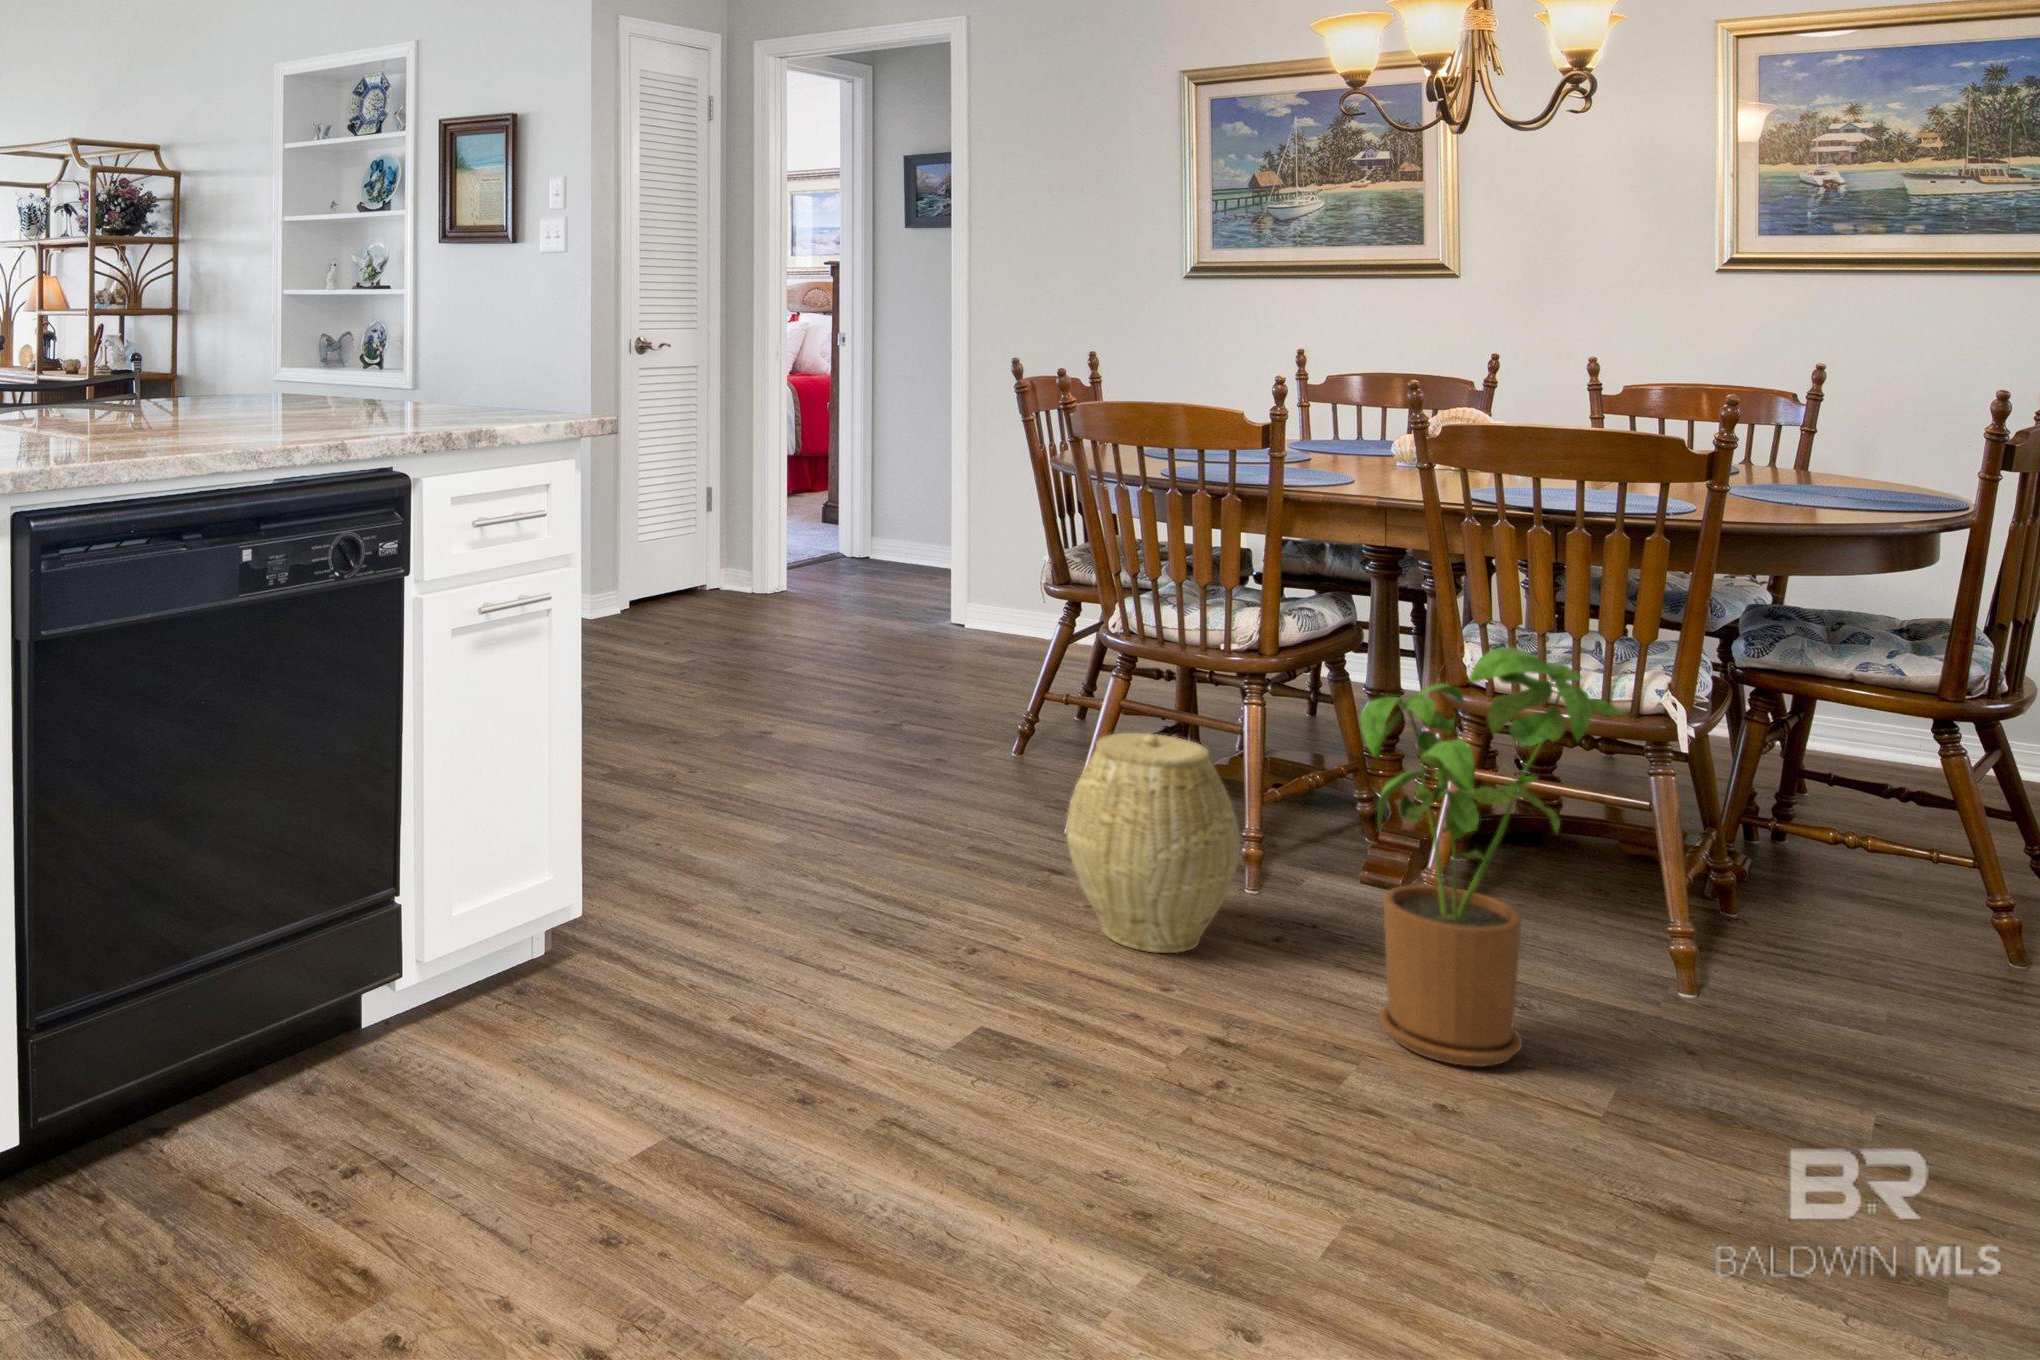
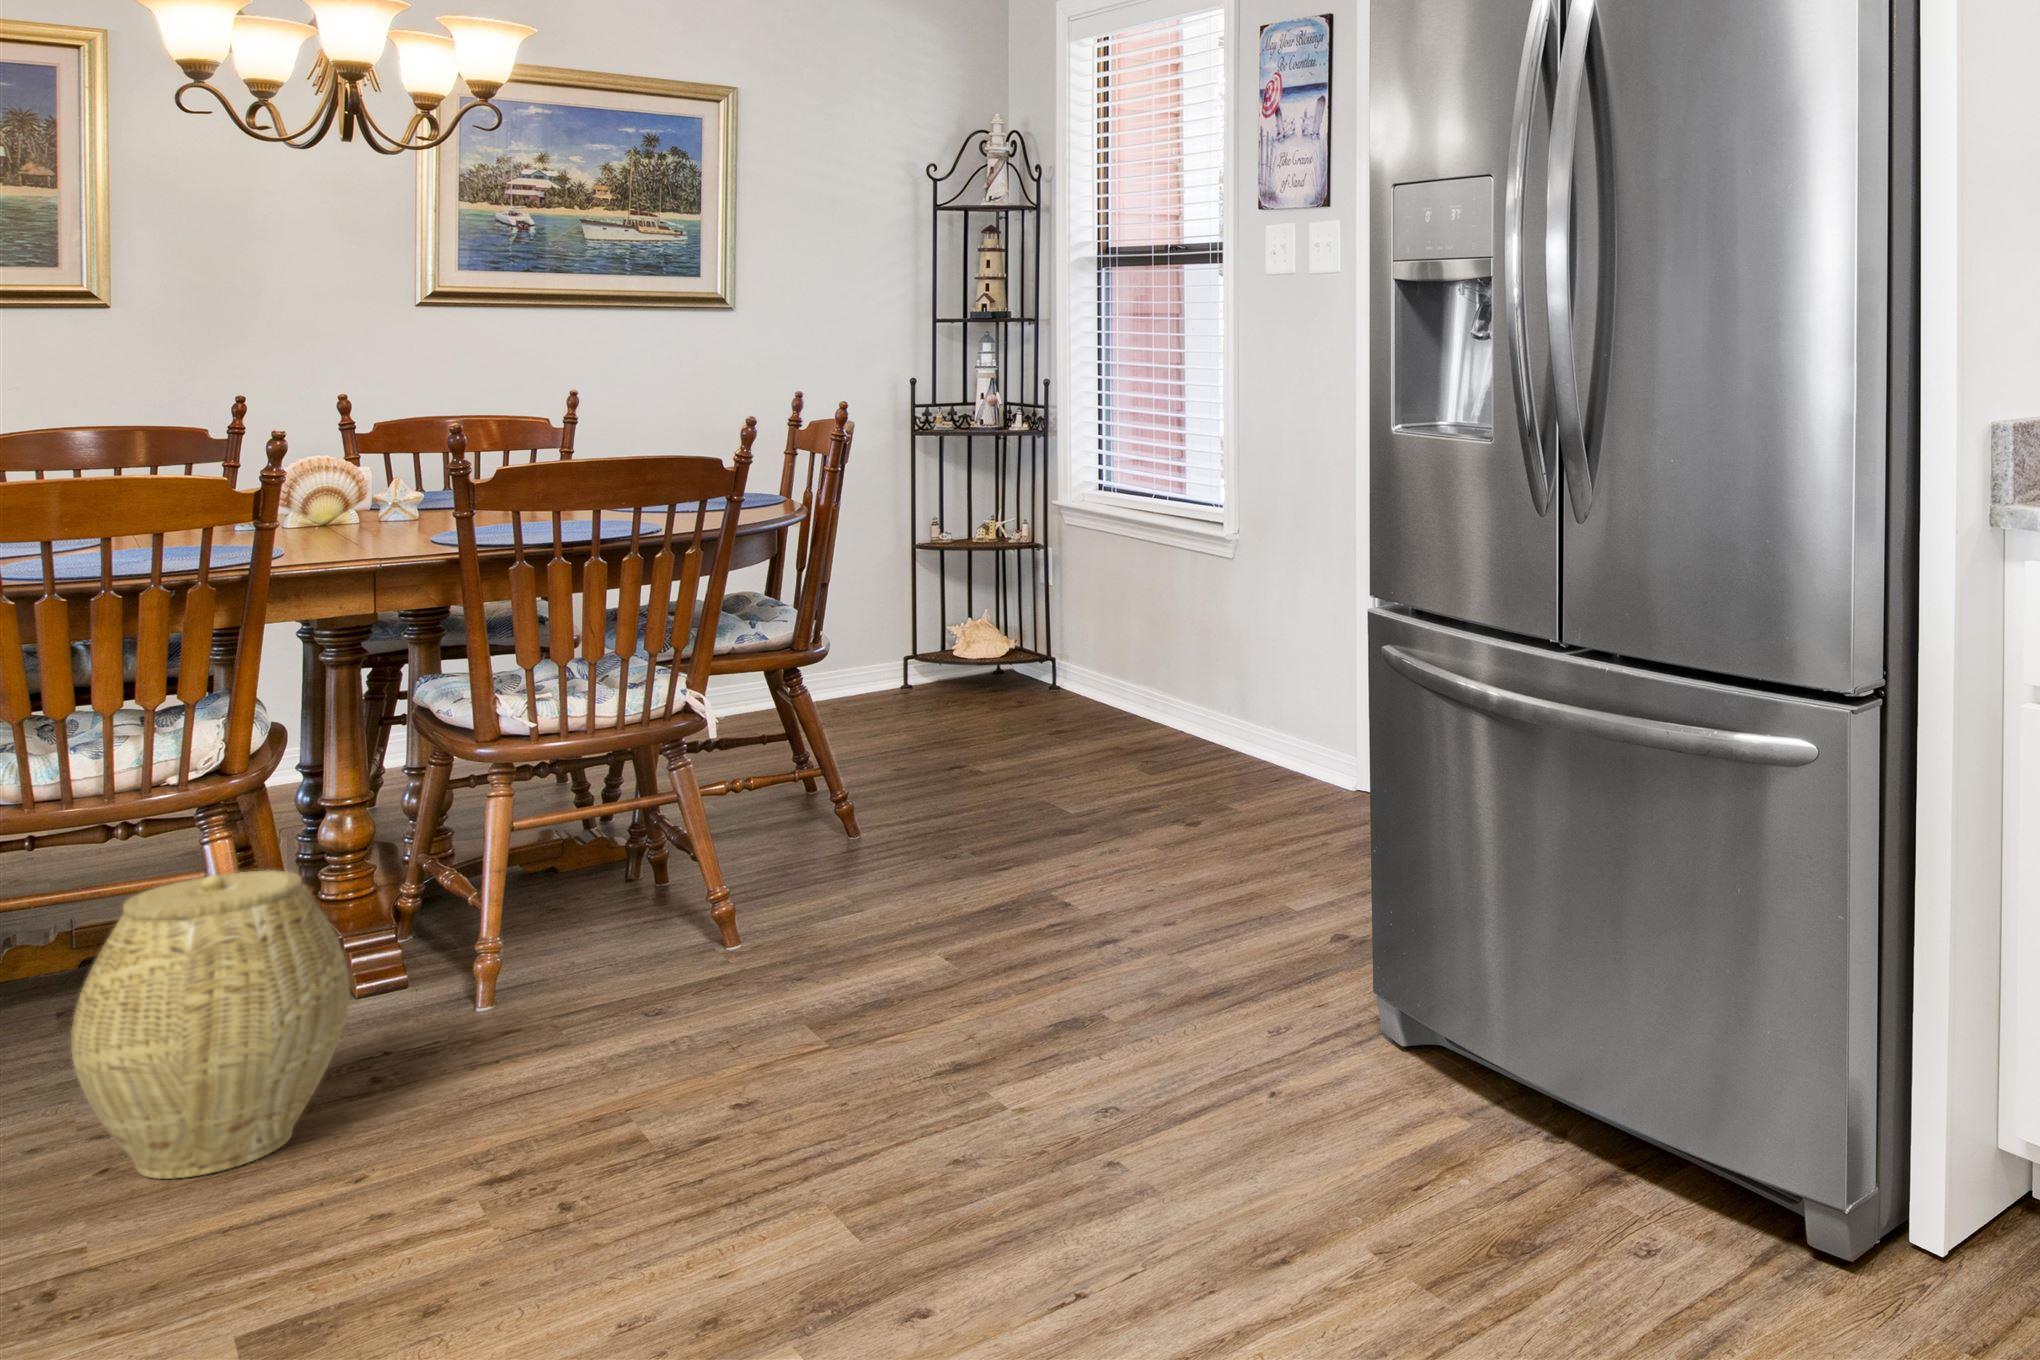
house plant: present [1360,648,1633,1066] -> none [537,637,798,1091]

